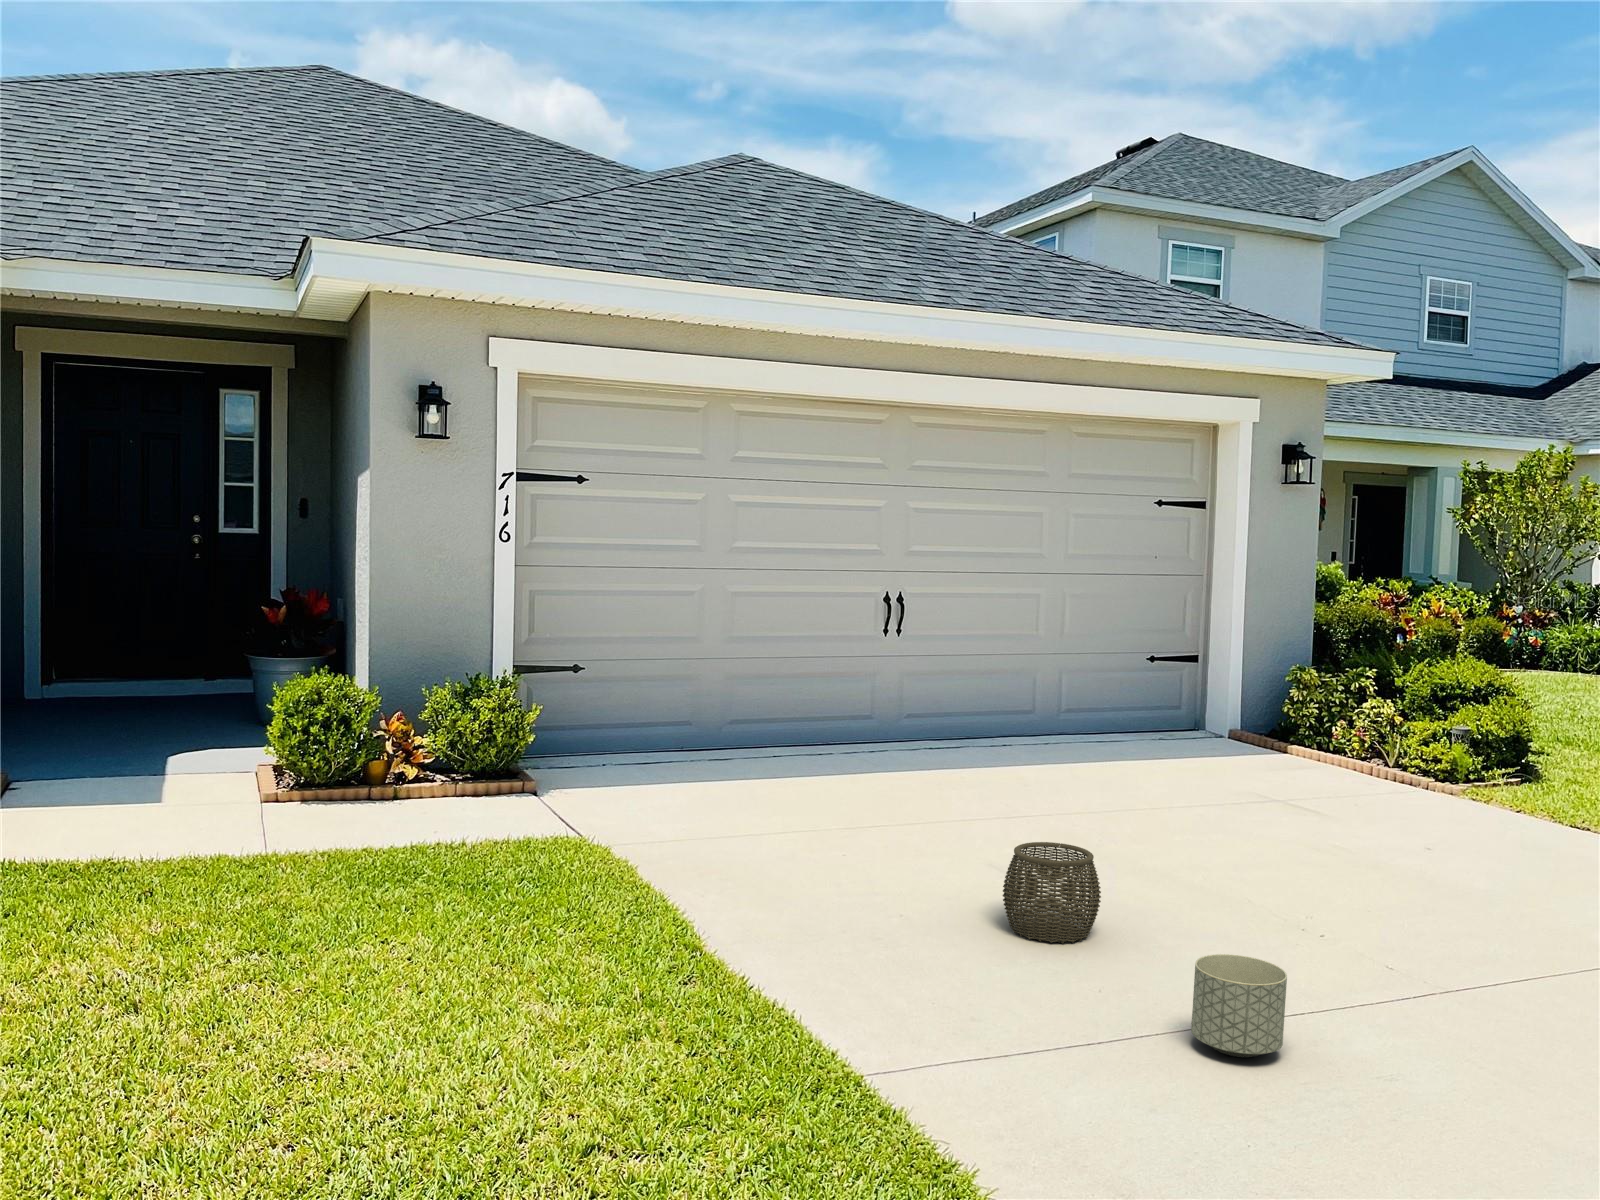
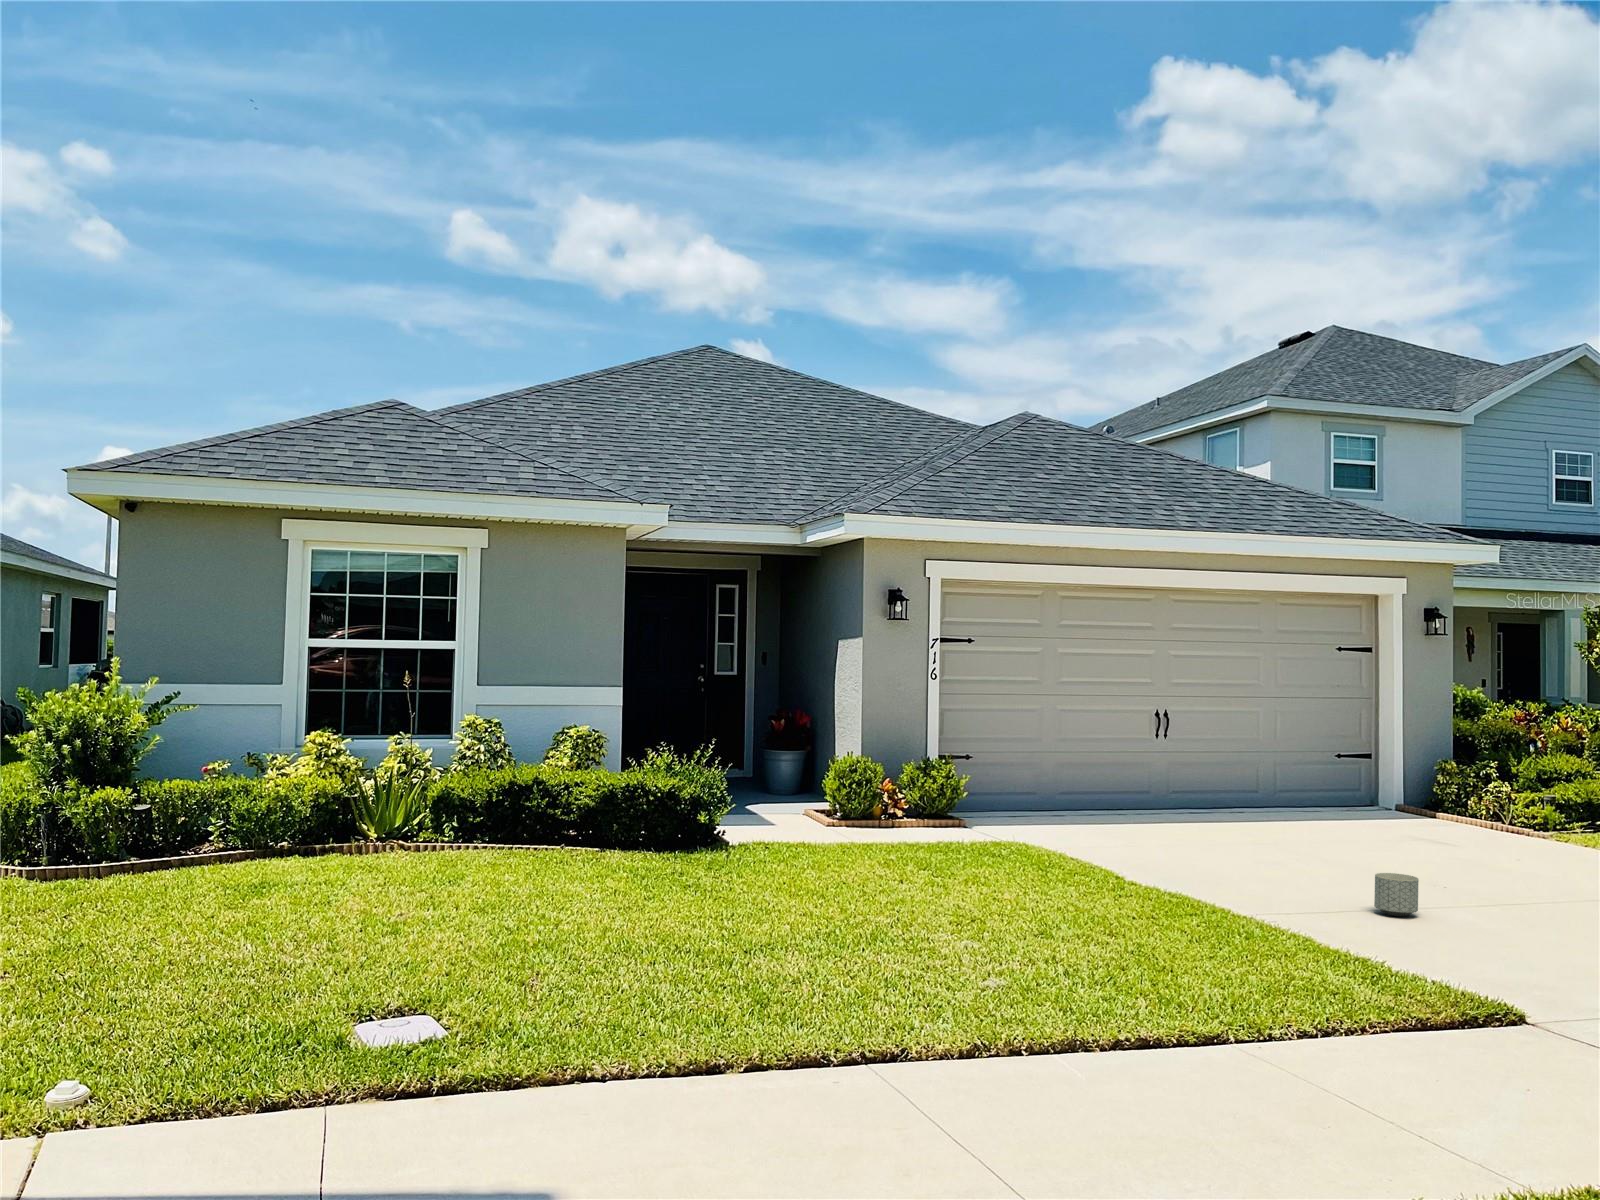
woven basket: present [1003,842,1101,944] -> none [1271,836,1324,885]

